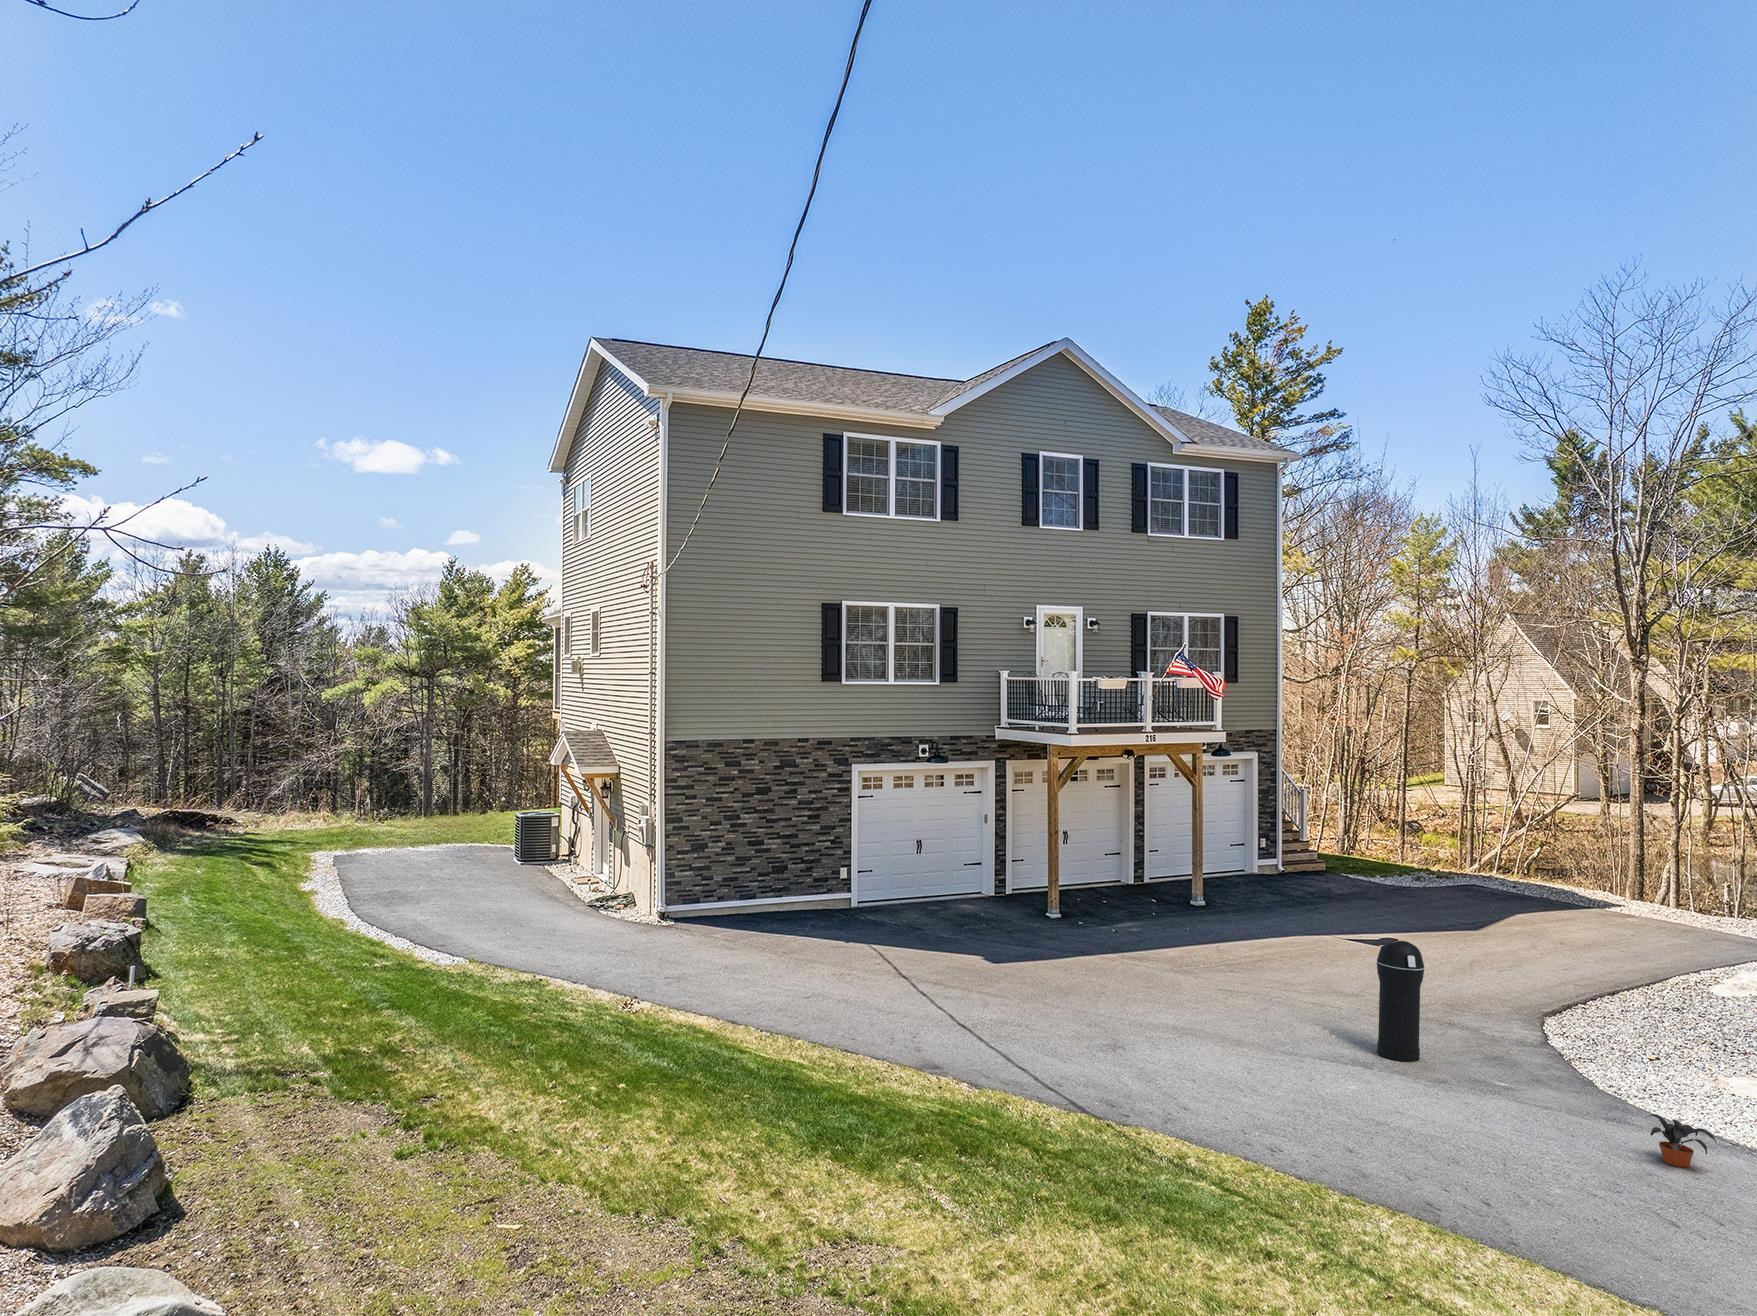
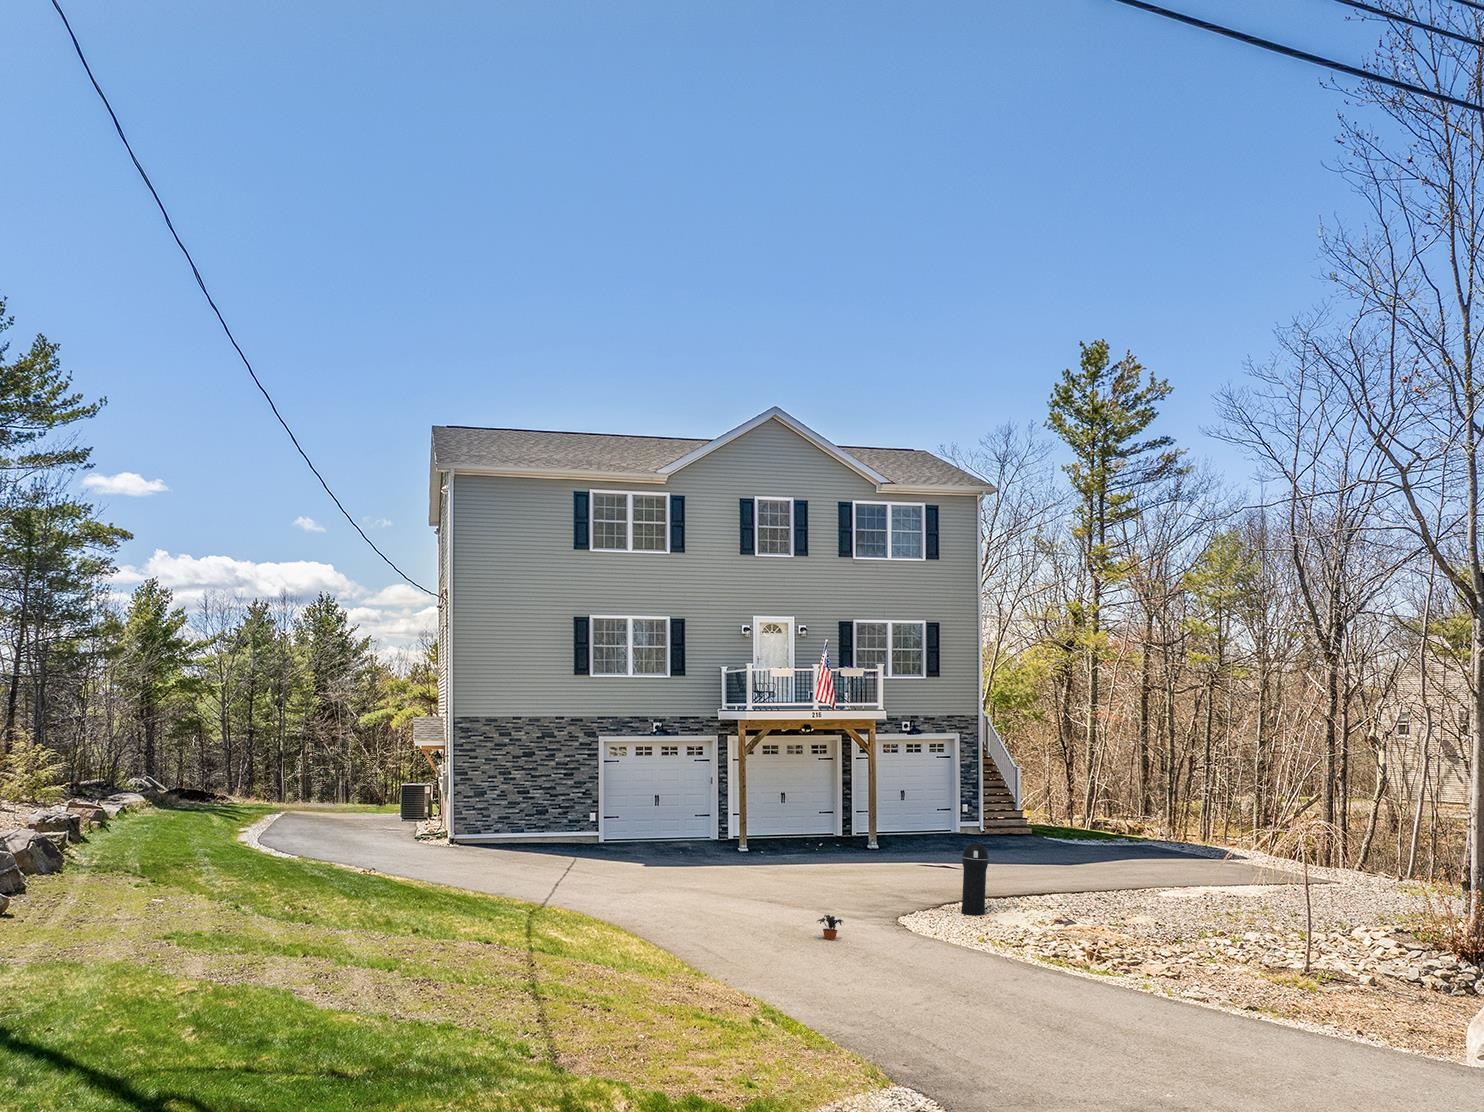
trash can: present [1377,941,1424,1062] -> present [961,843,989,916]

